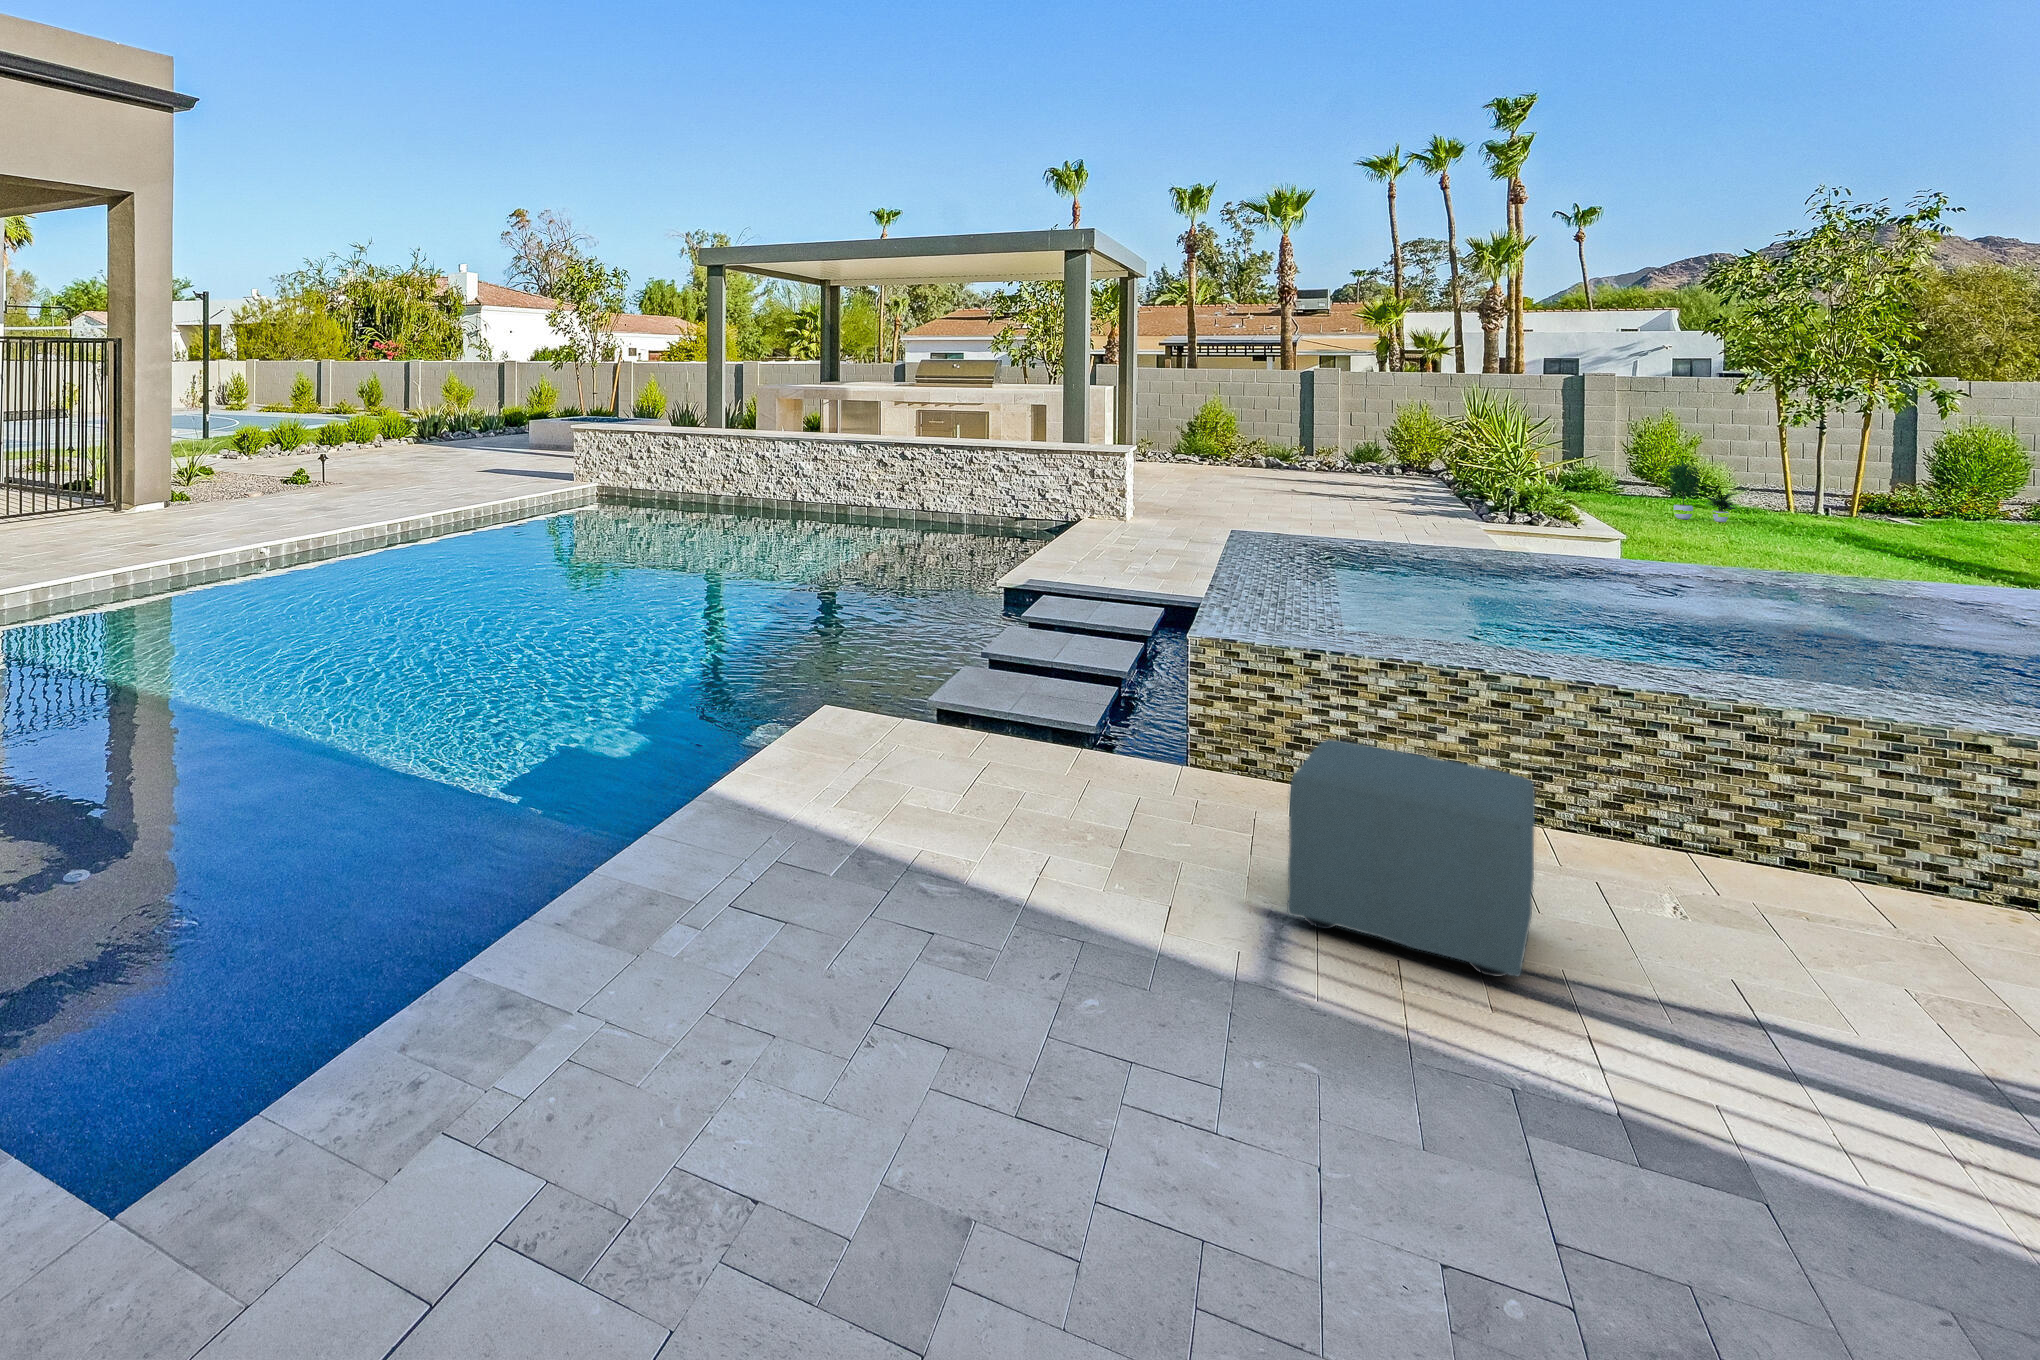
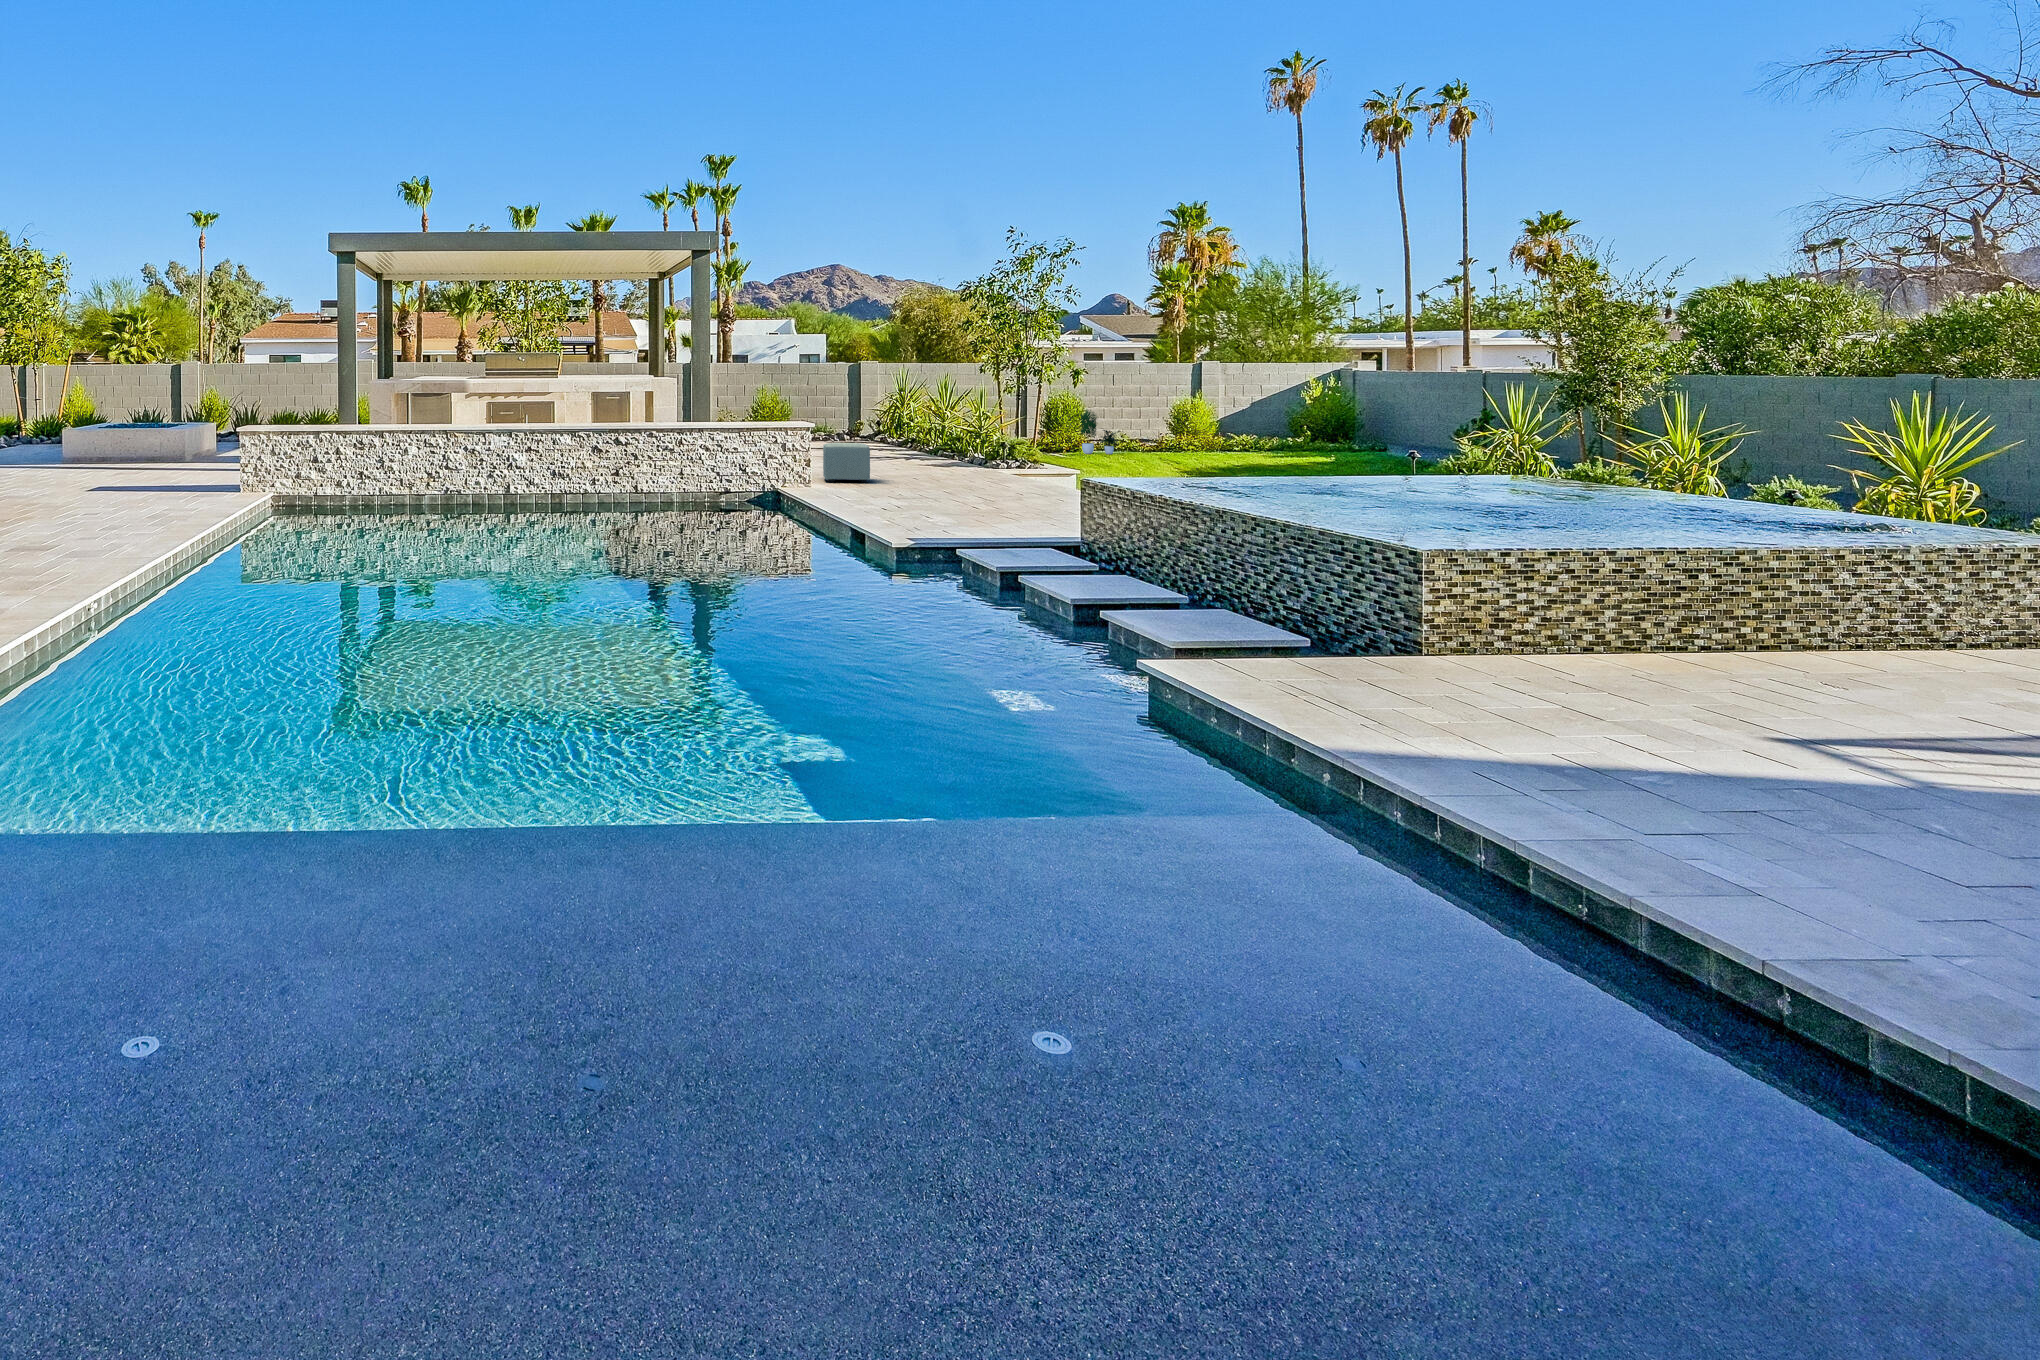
ottoman: present [1287,739,1535,977] -> present [823,443,870,483]

